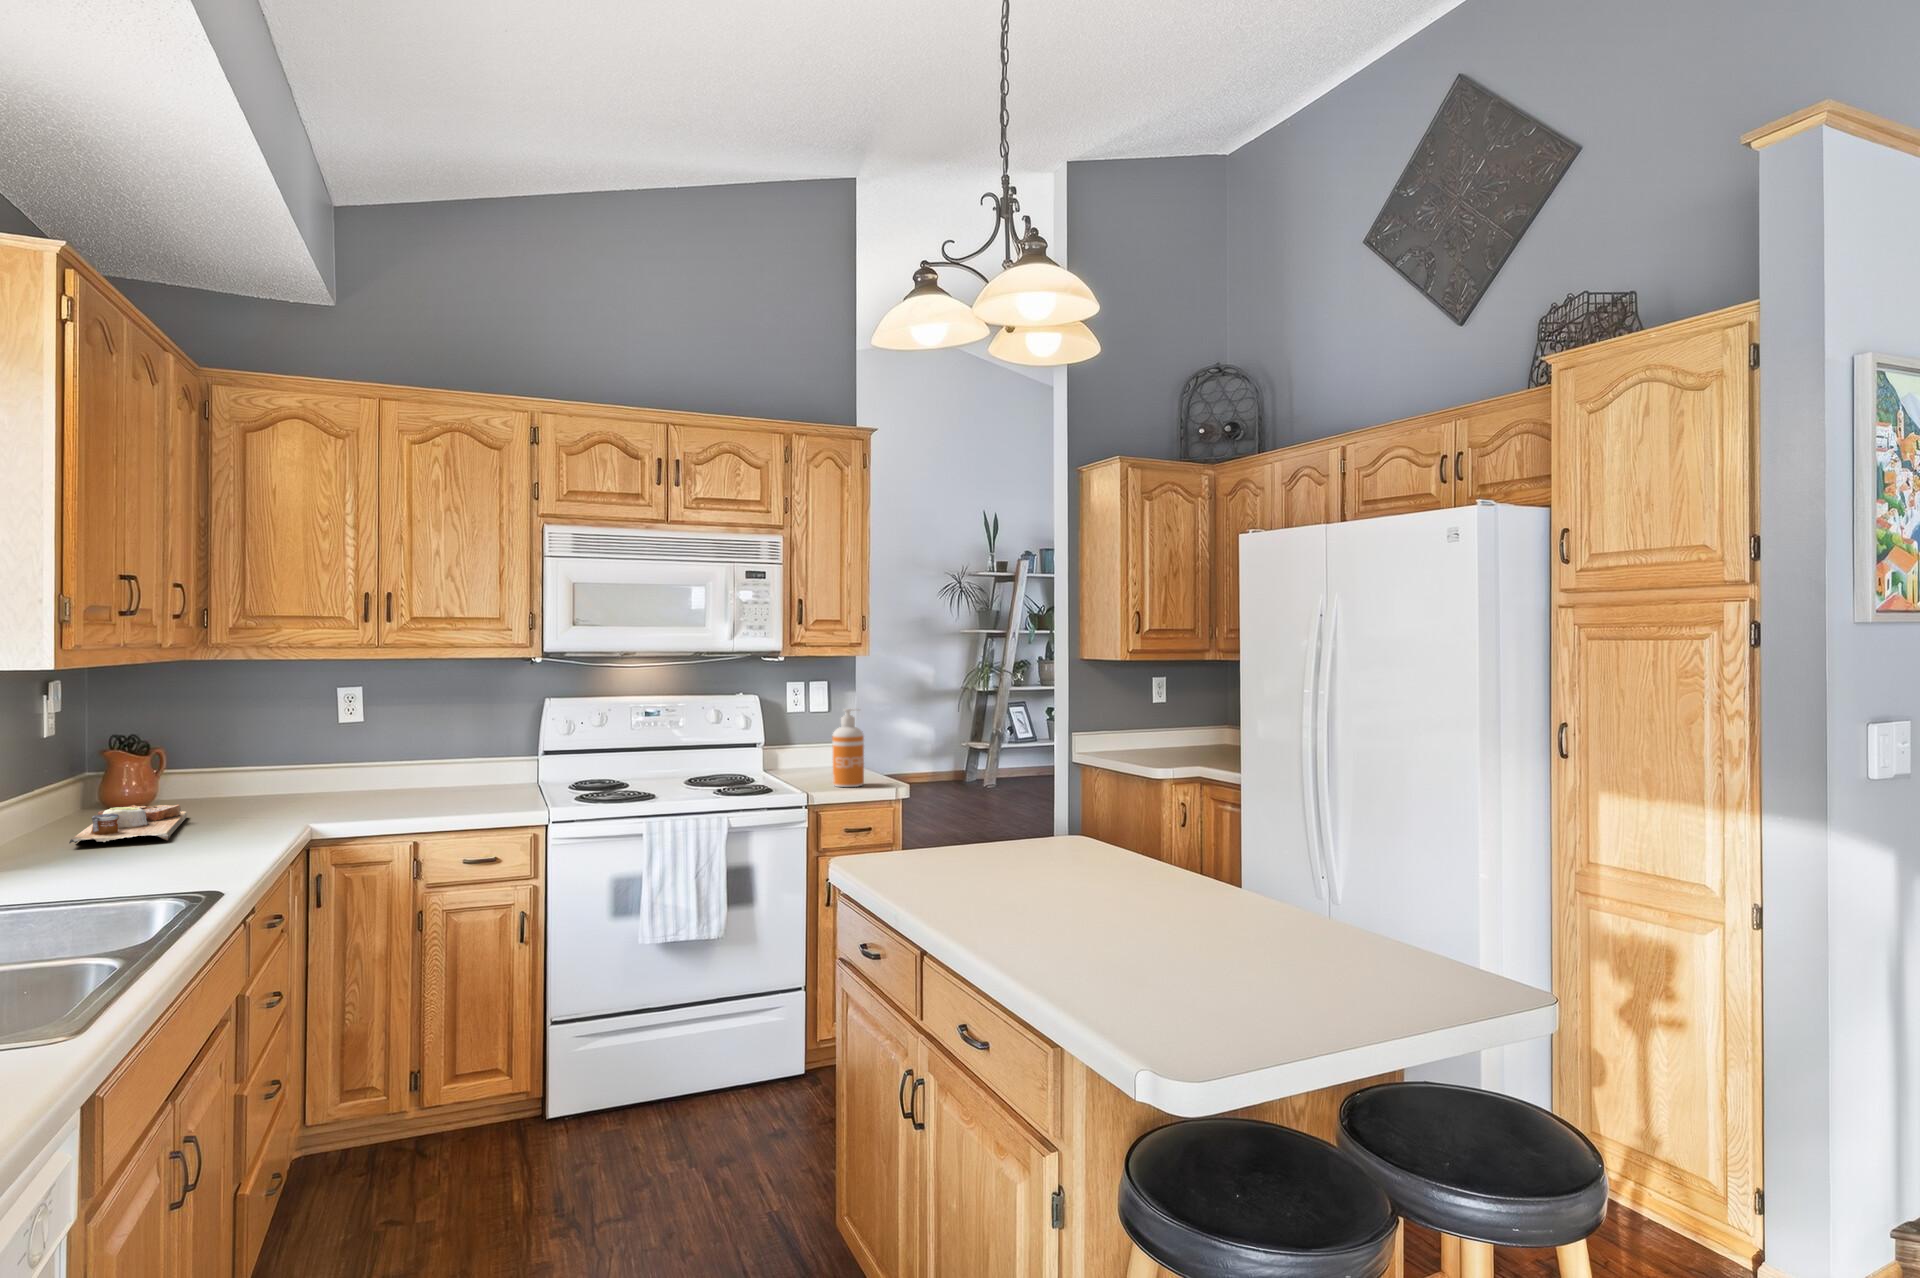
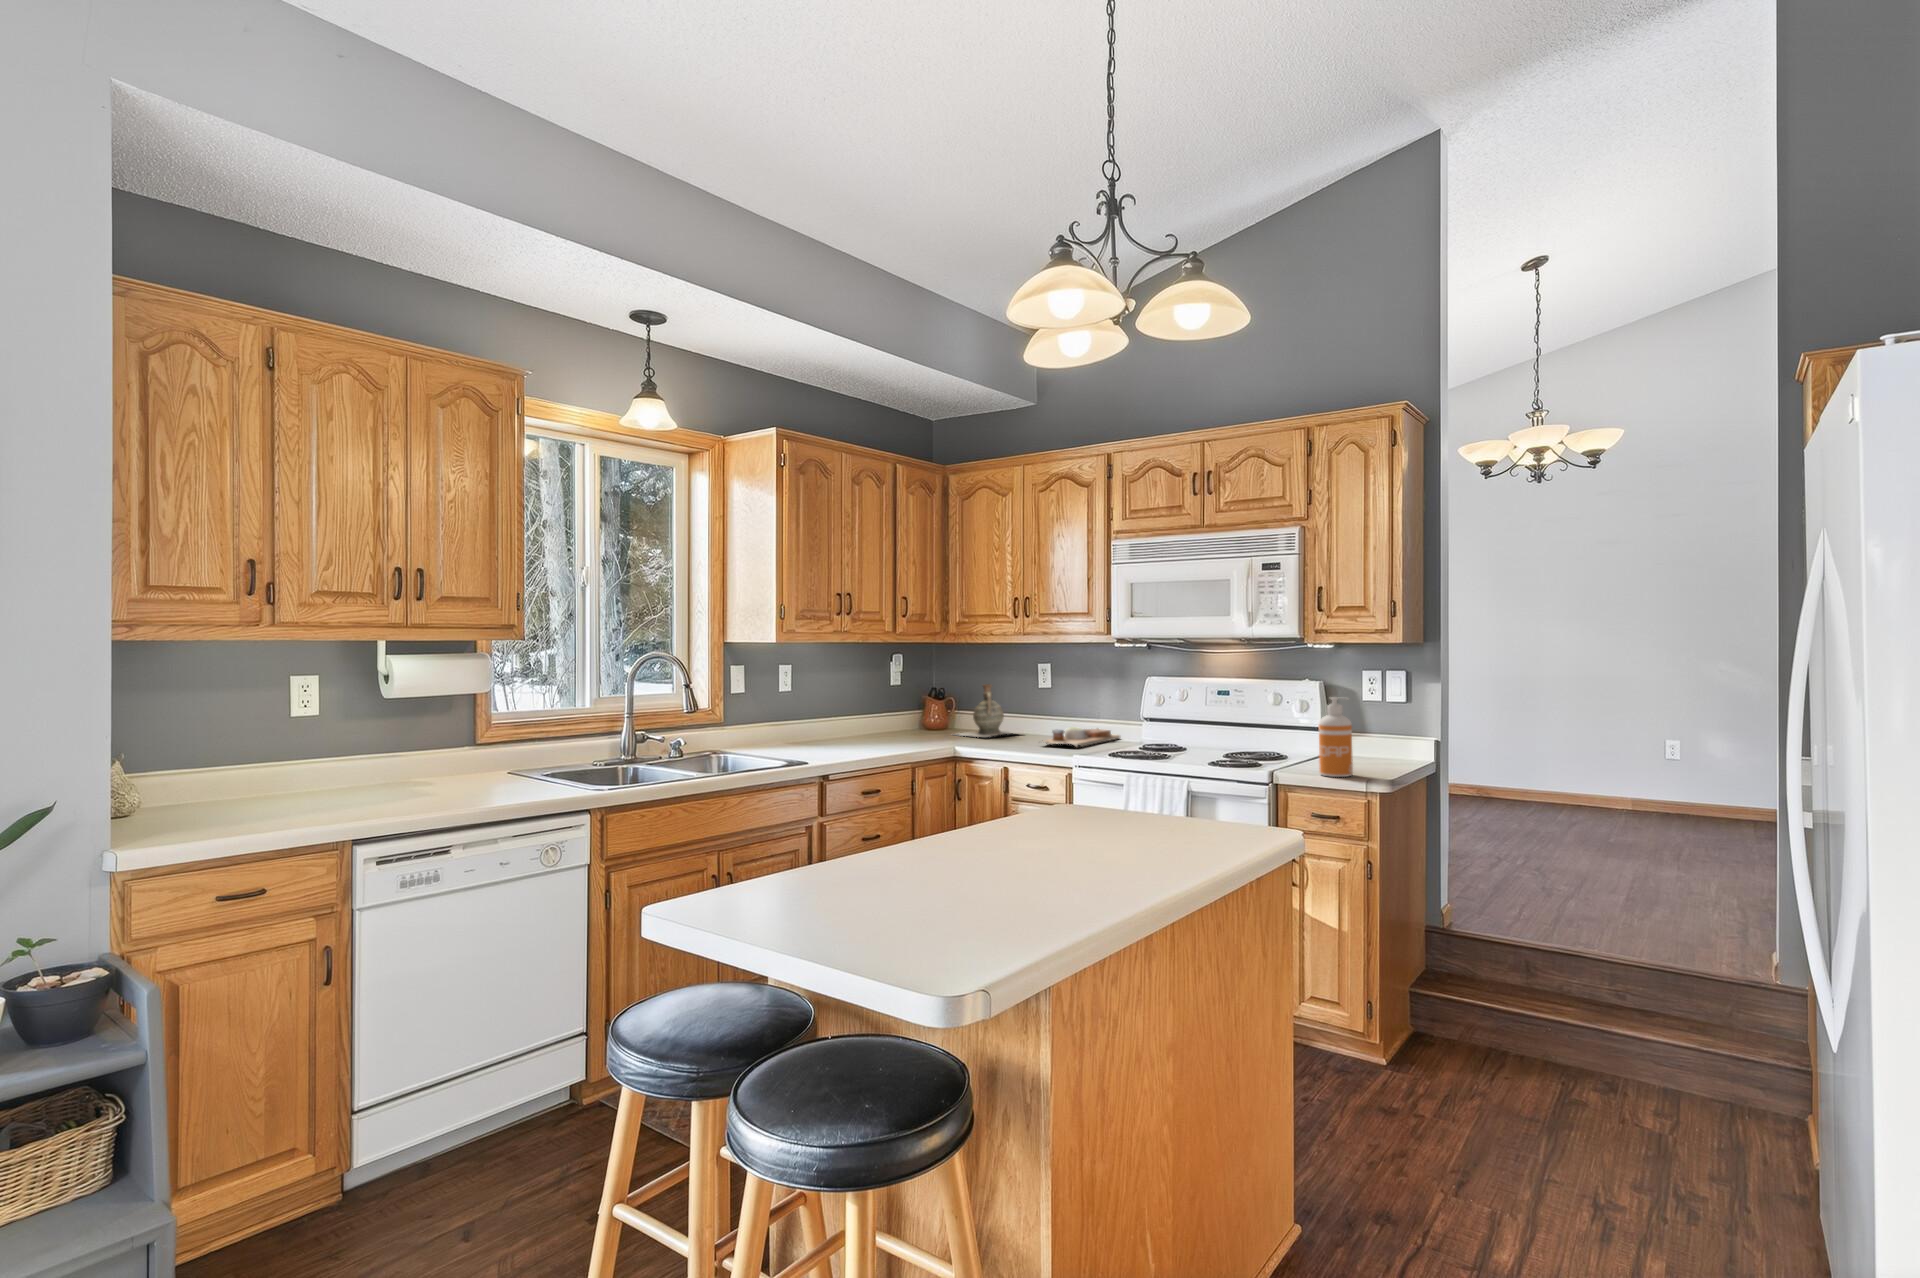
ceramic jug: none [188,722,318,810] -> present [958,684,1016,737]
cutting board: present [69,805,187,843] -> present [1042,727,1120,747]

